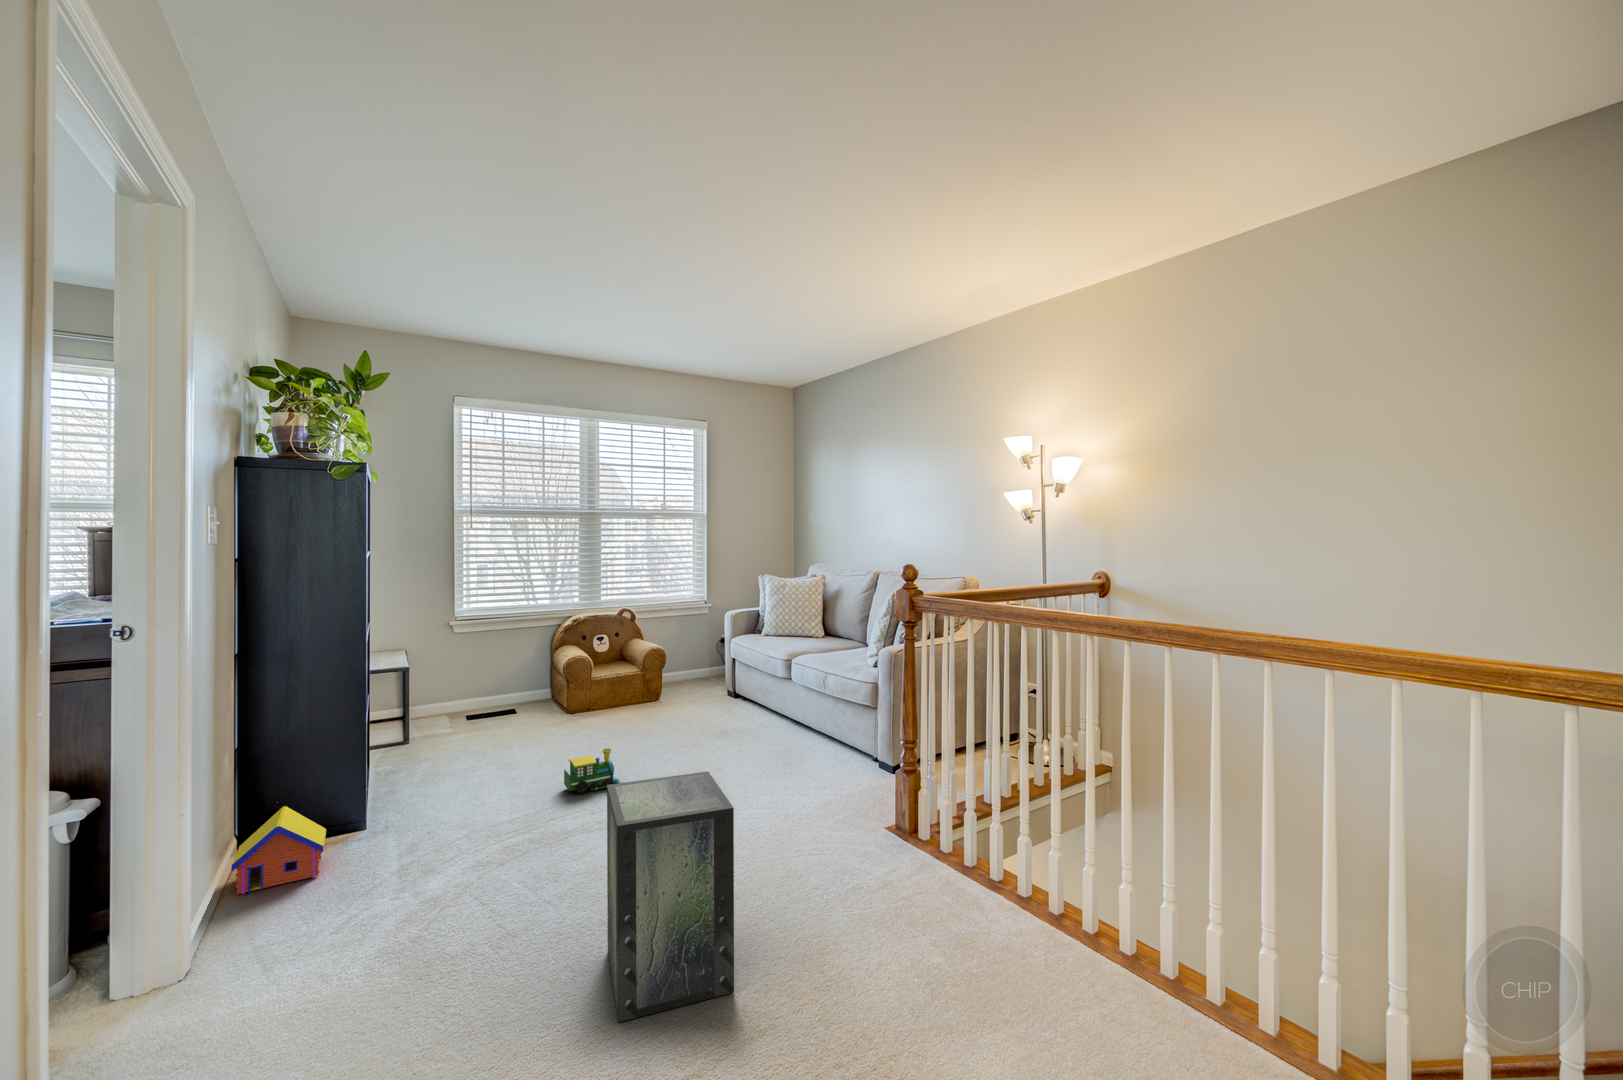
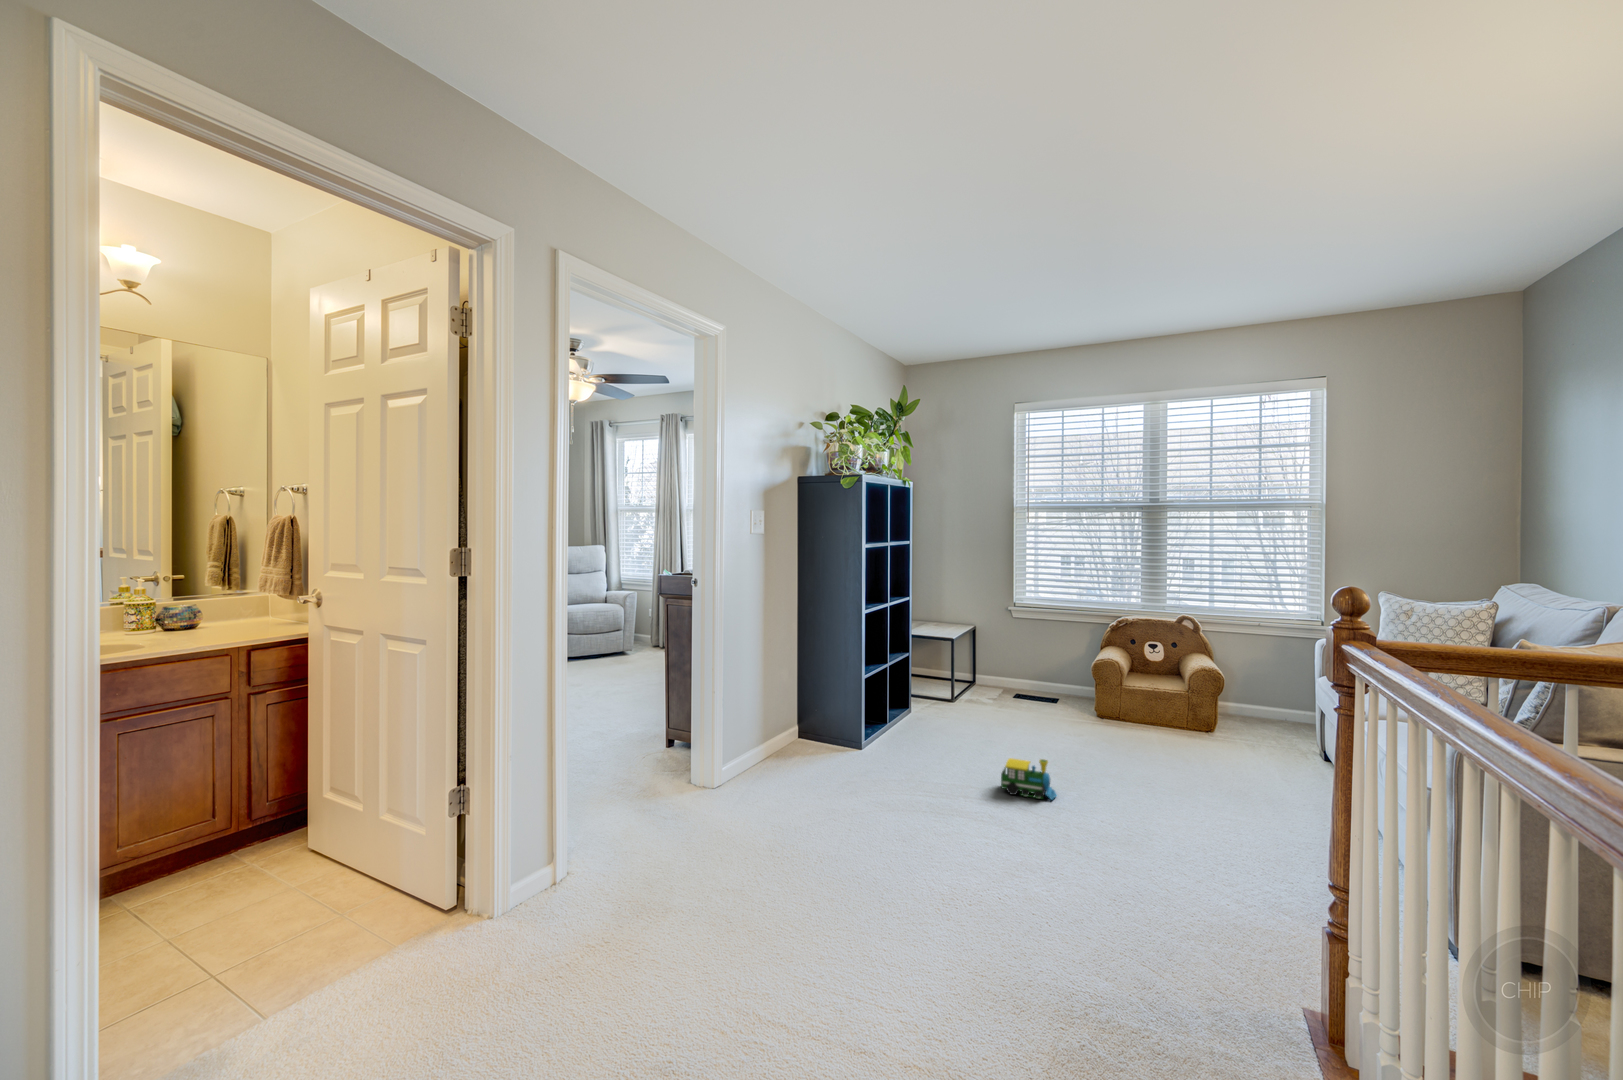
storage box: present [607,771,734,1022] -> none [807,778,946,1018]
toy house: present [231,806,326,894] -> none [766,725,822,779]

